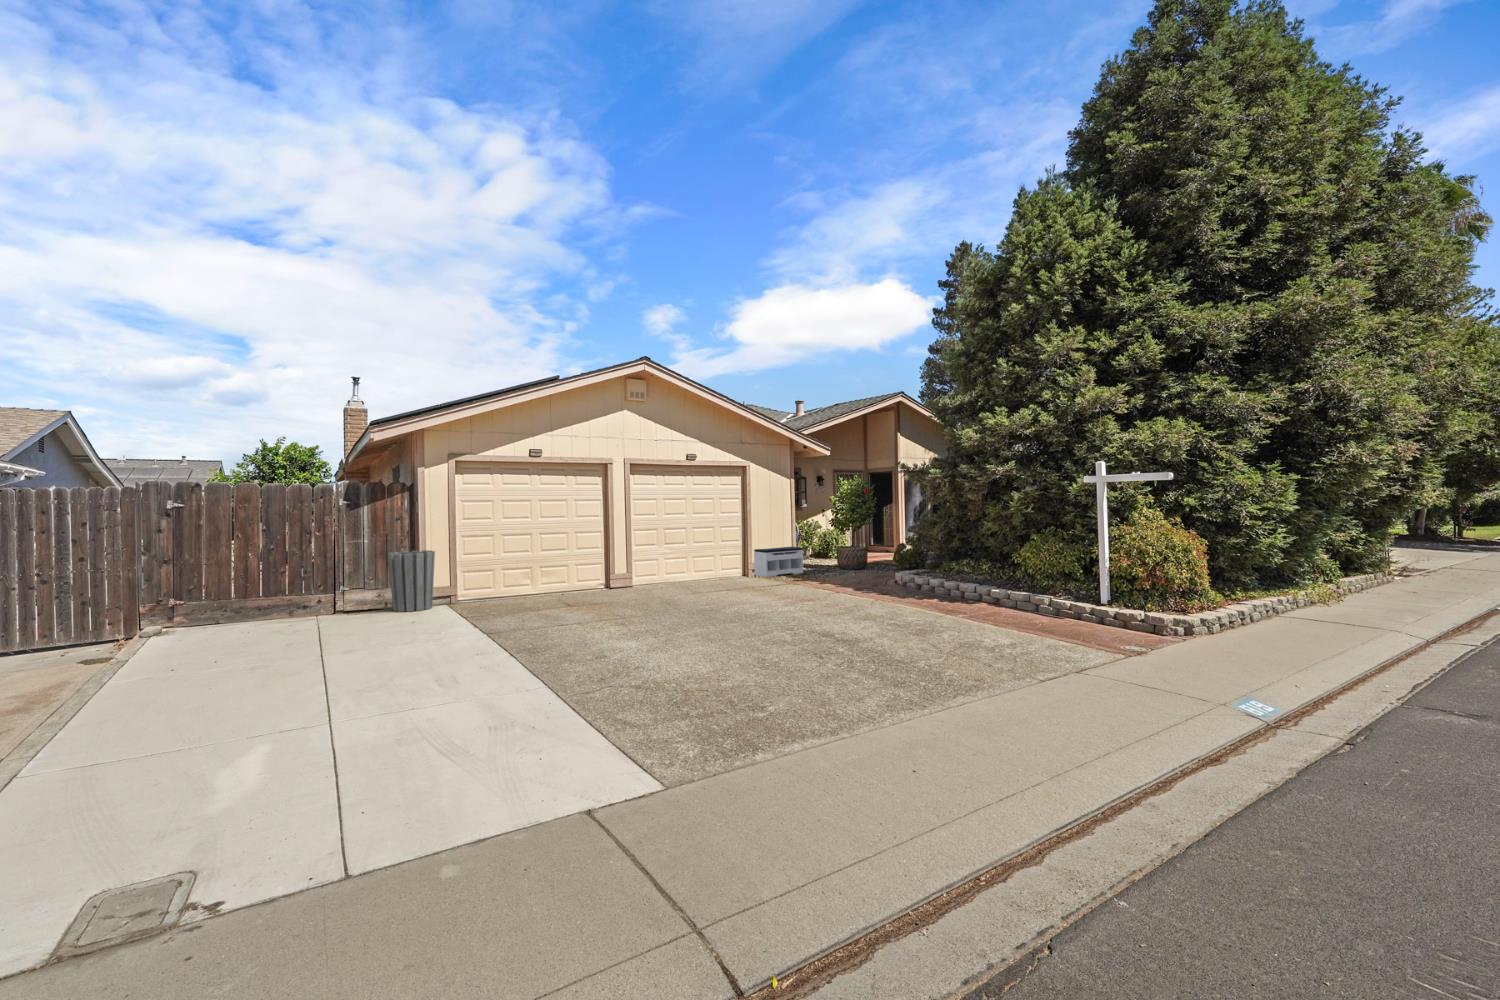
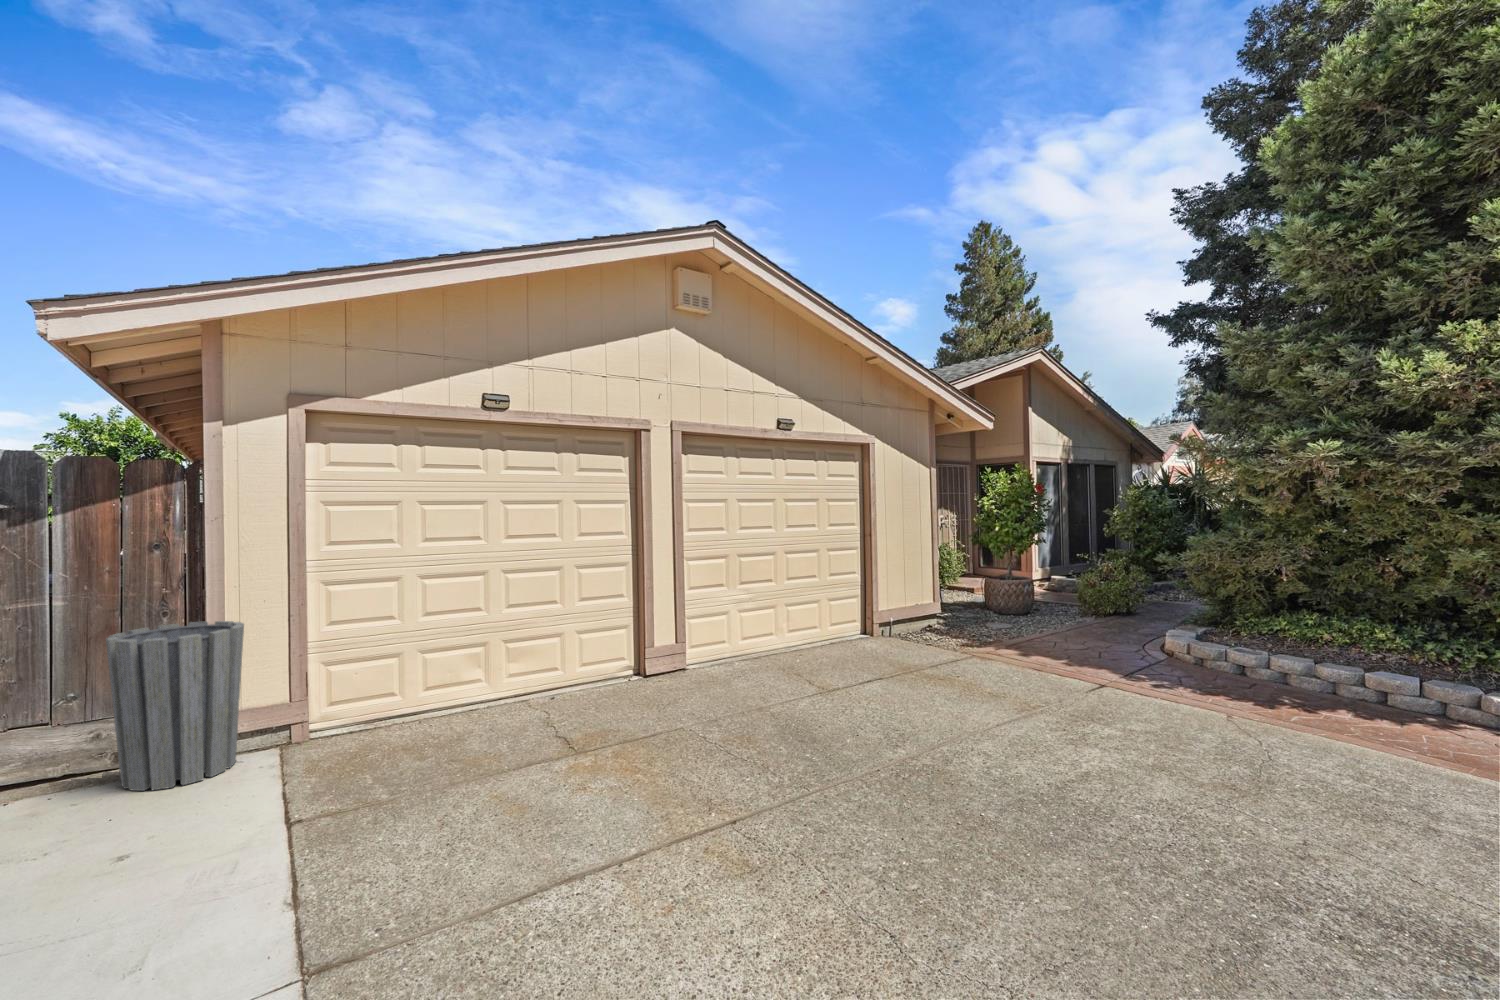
bench: present [754,547,803,577] -> none [882,582,961,639]

